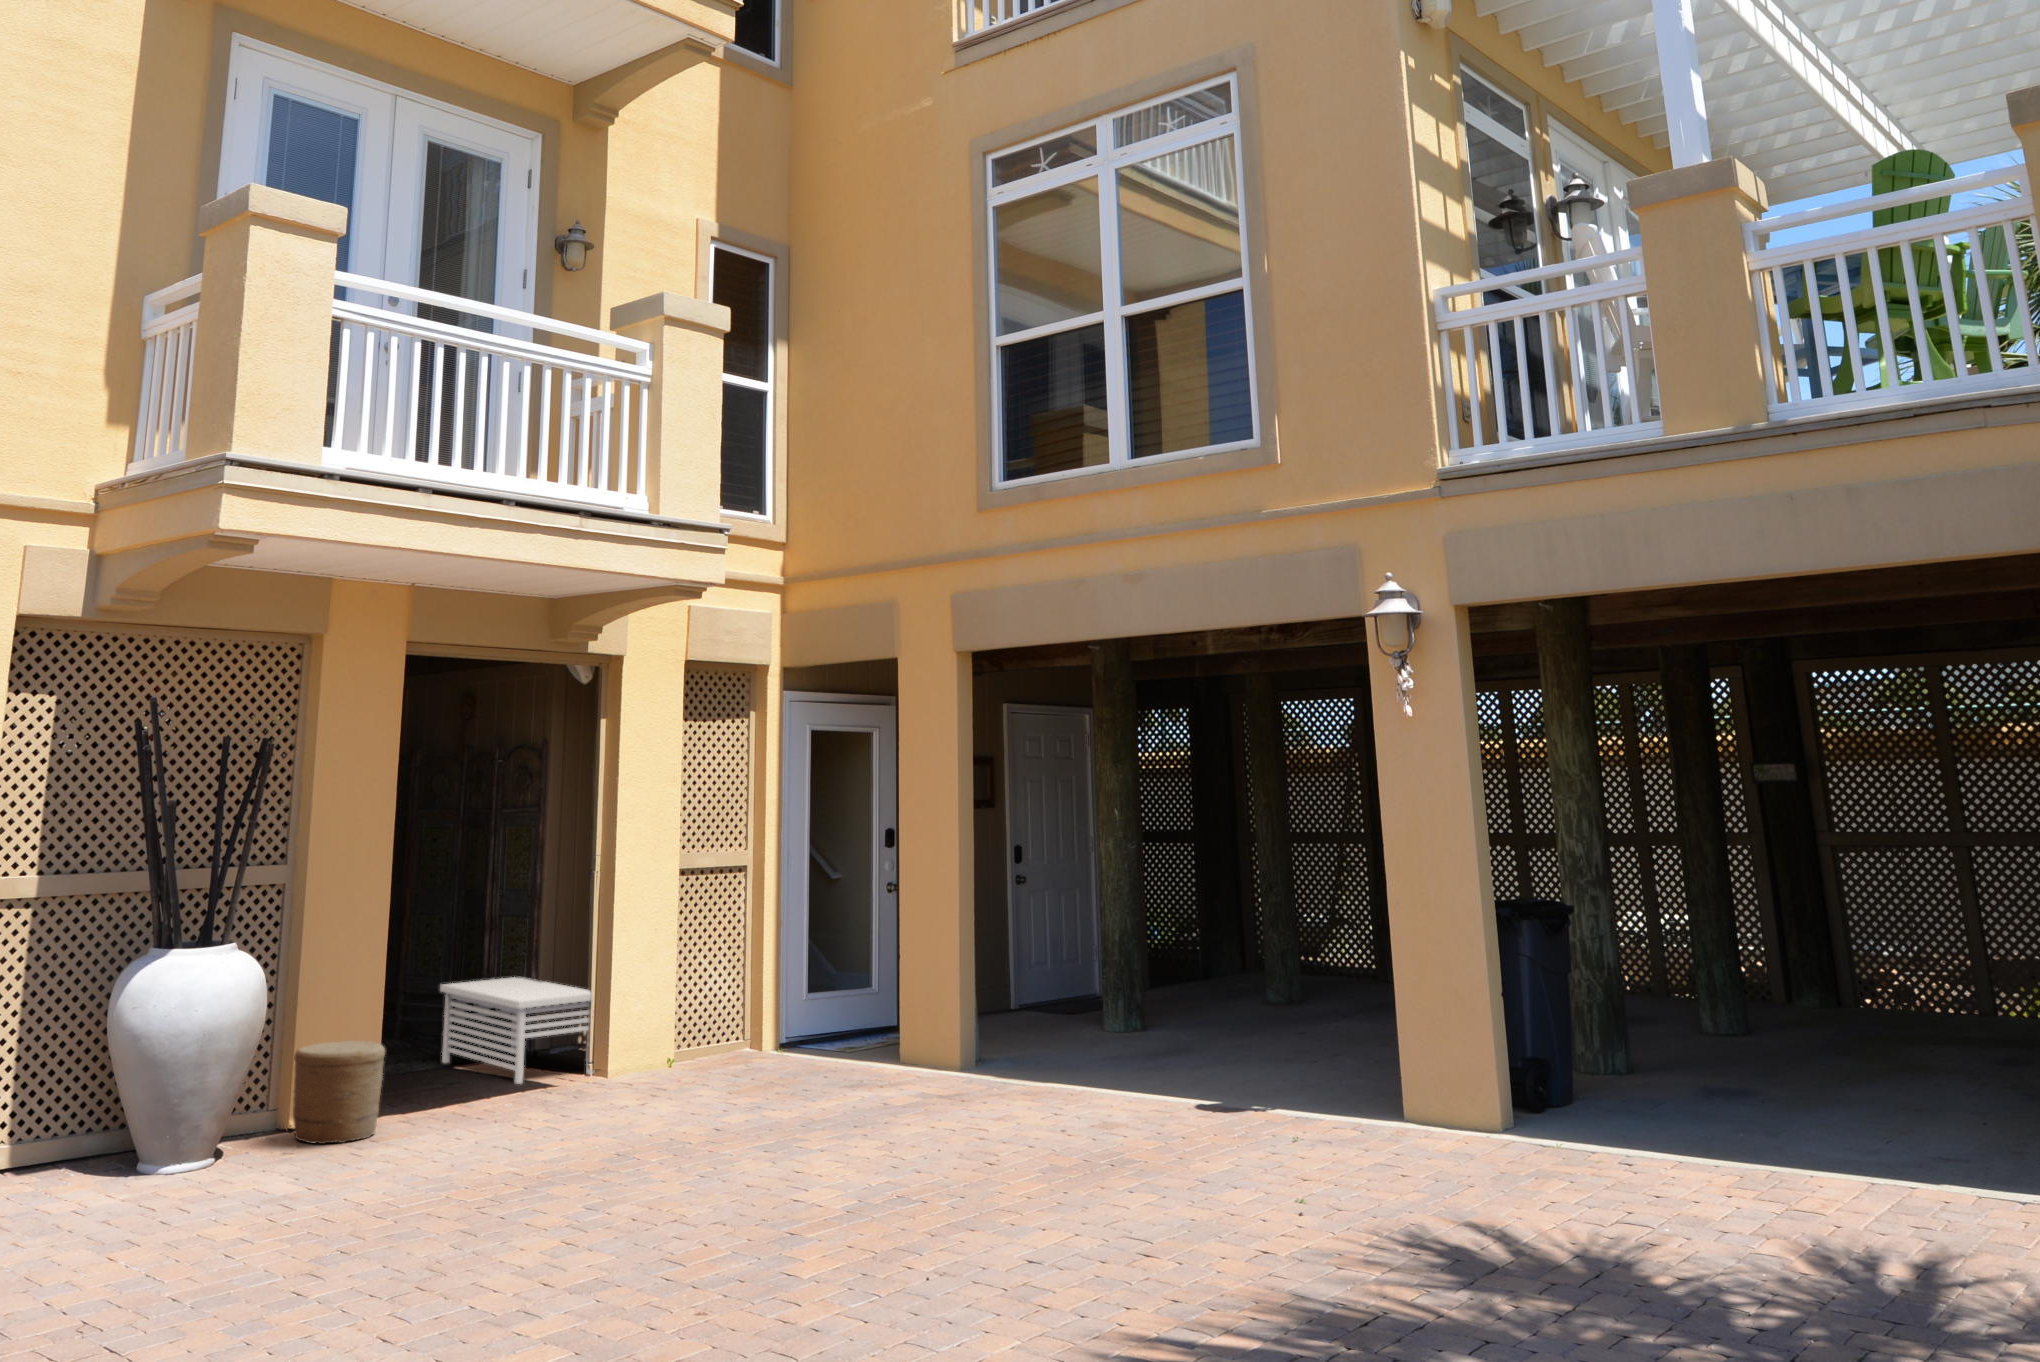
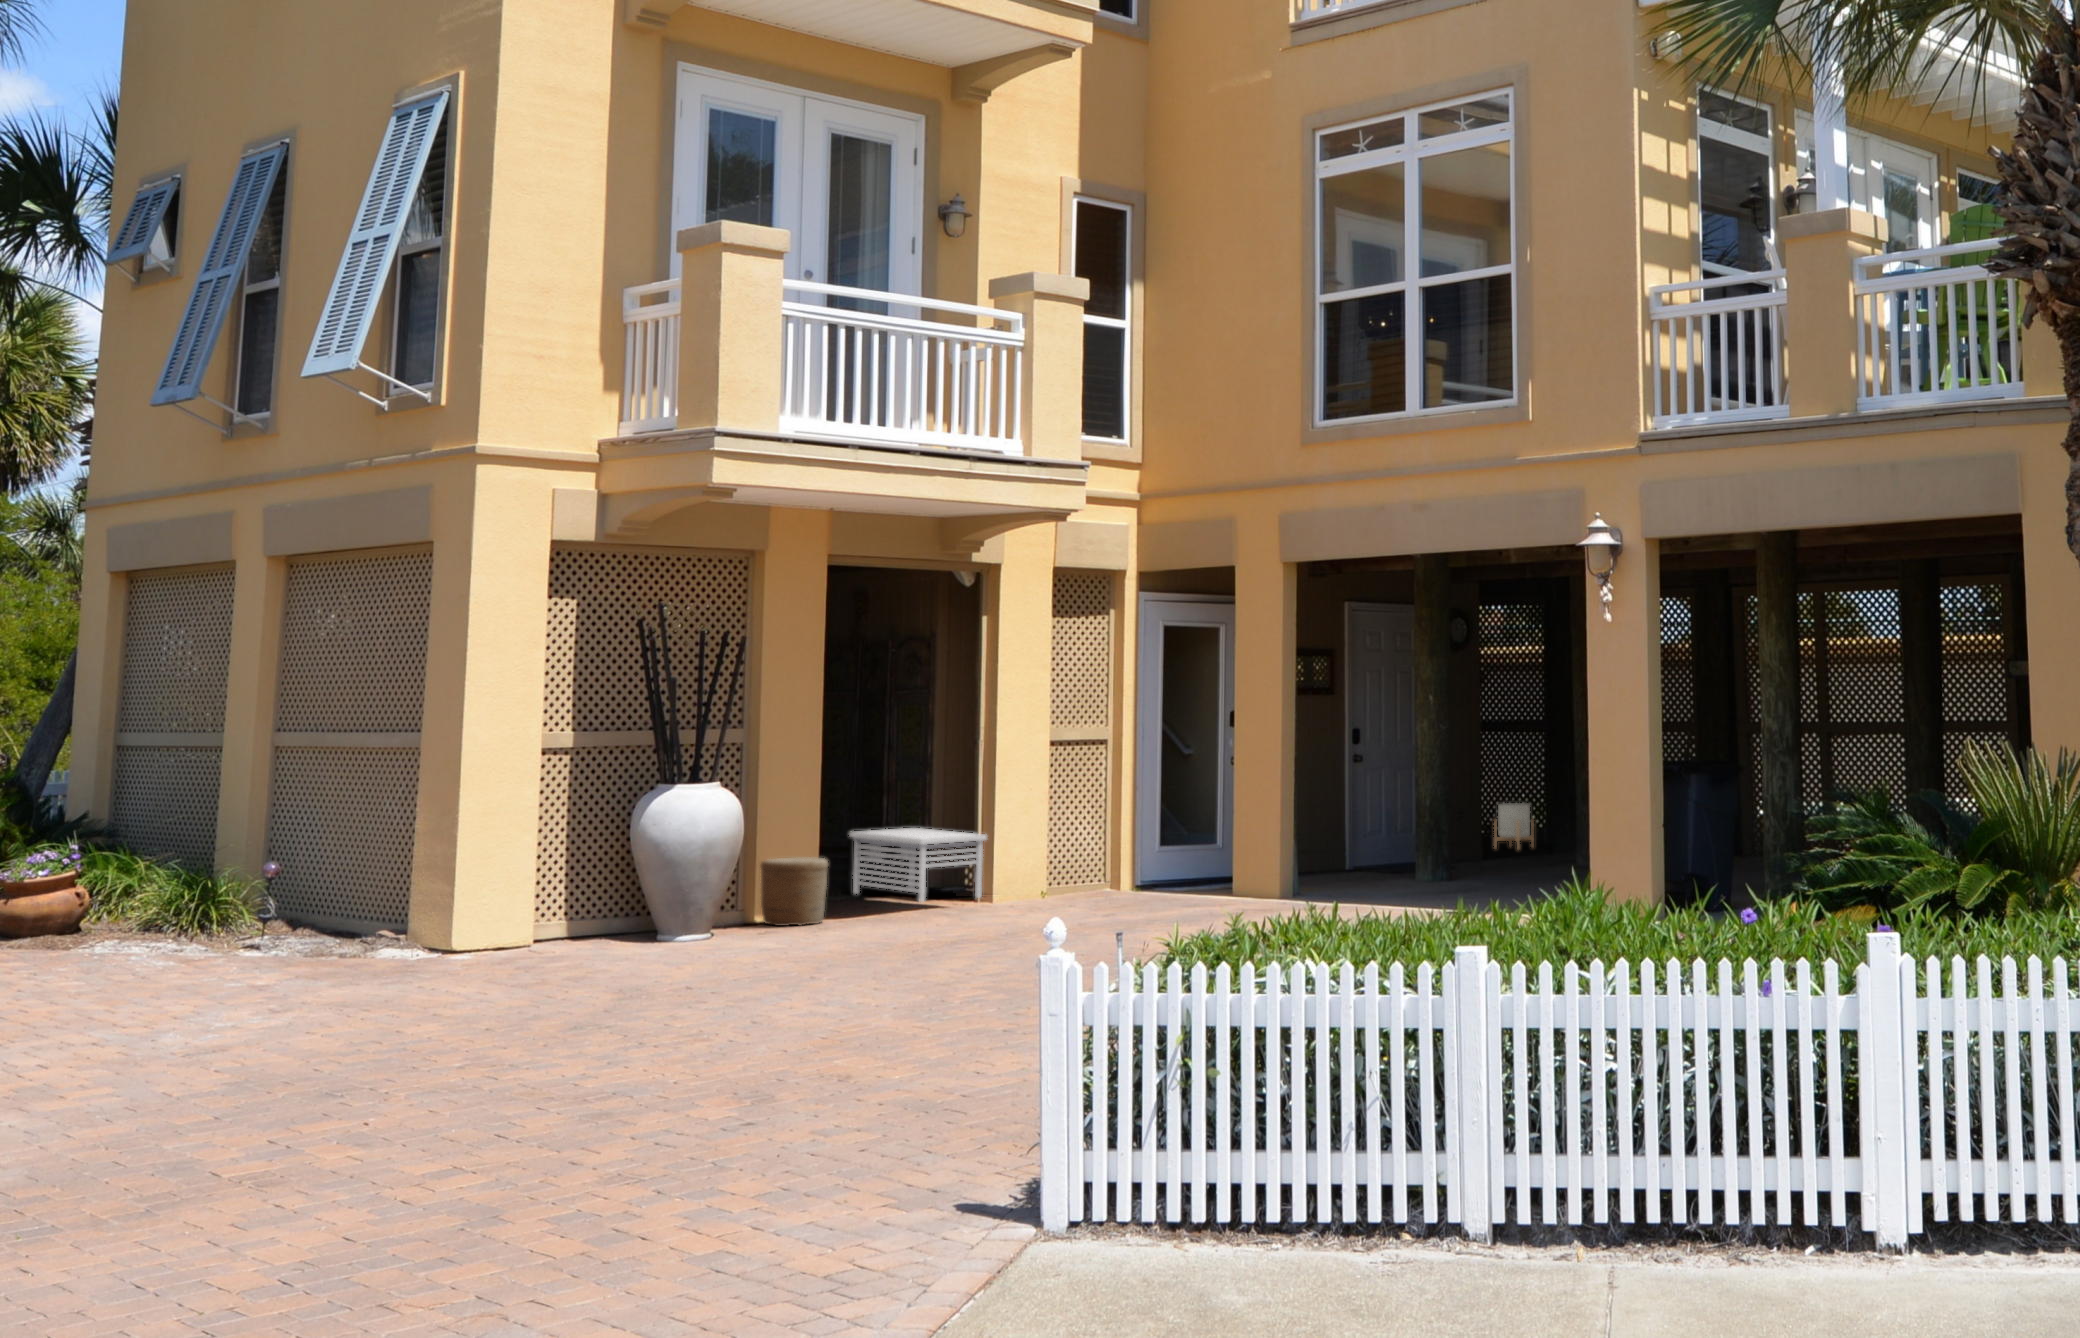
planter: none [1162,928,1206,983] -> present [1494,803,1534,848]

